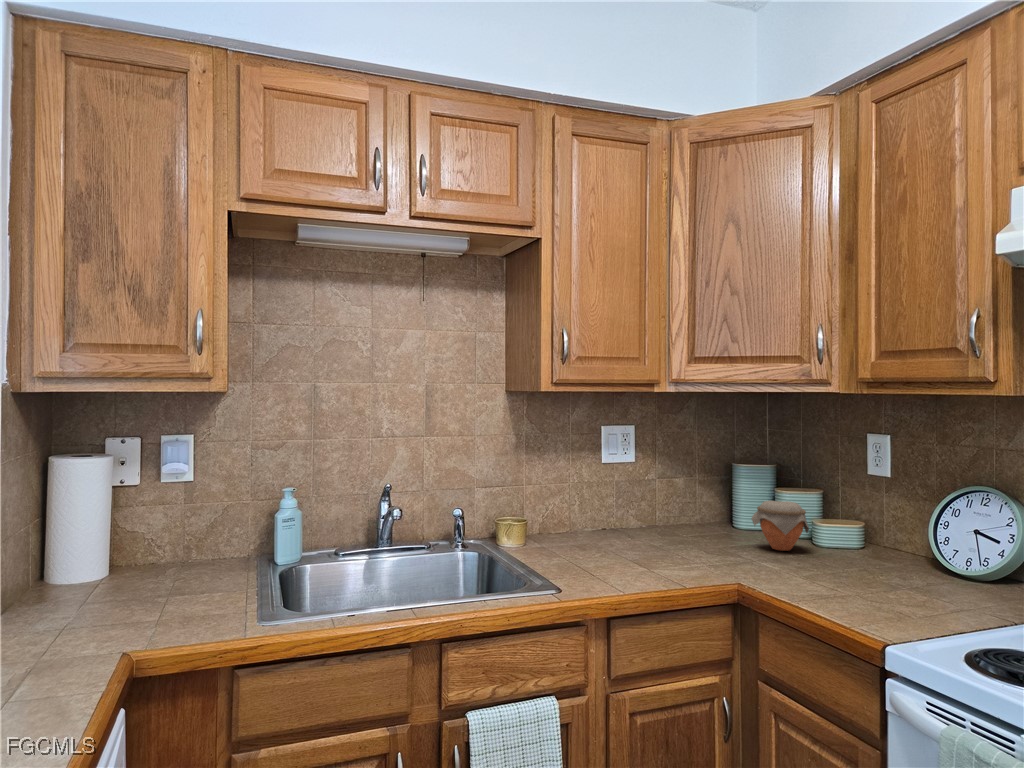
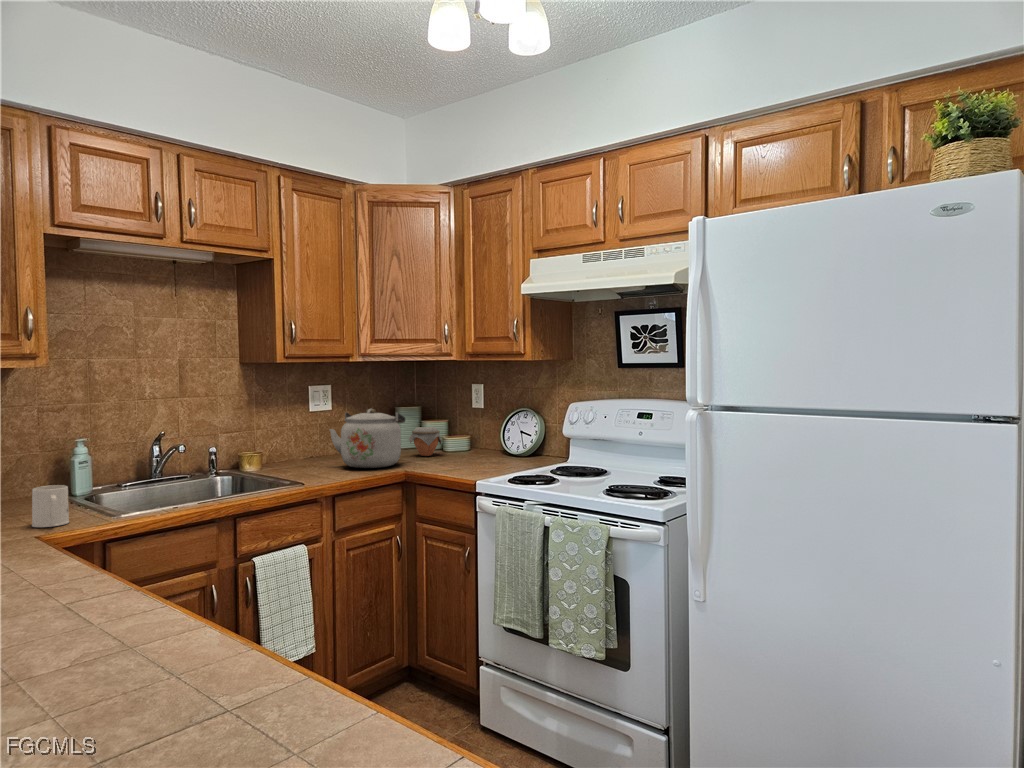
kettle: none [621,469,744,569] -> present [330,409,405,468]
mug: none [152,564,204,631] -> present [32,485,69,527]

